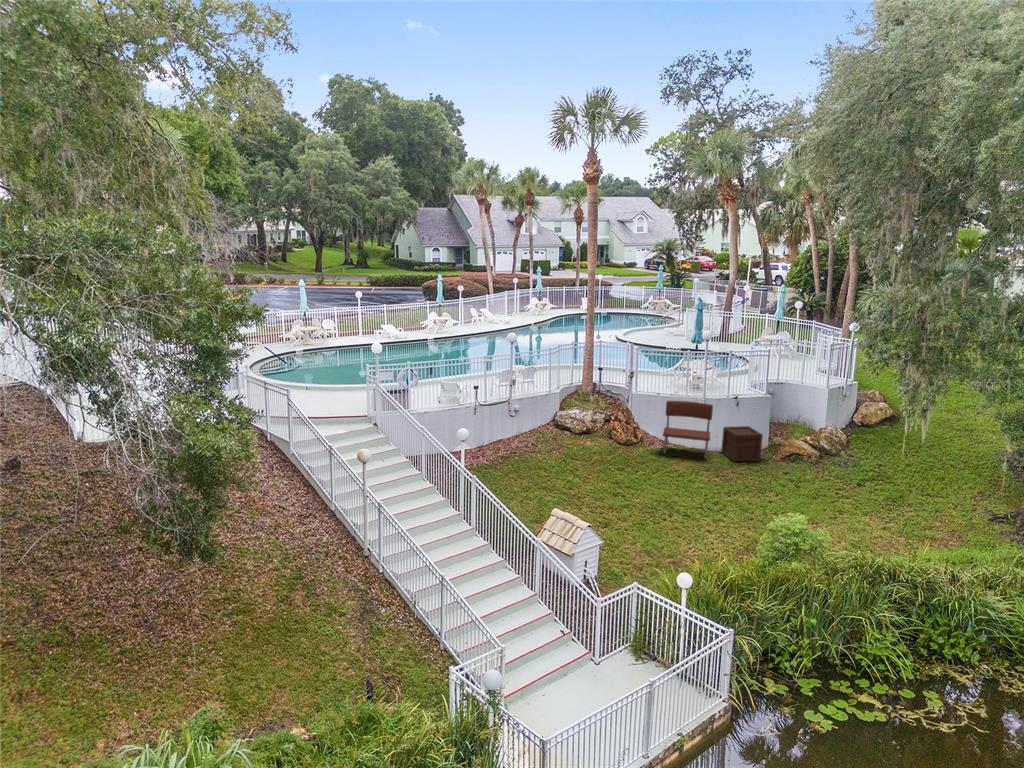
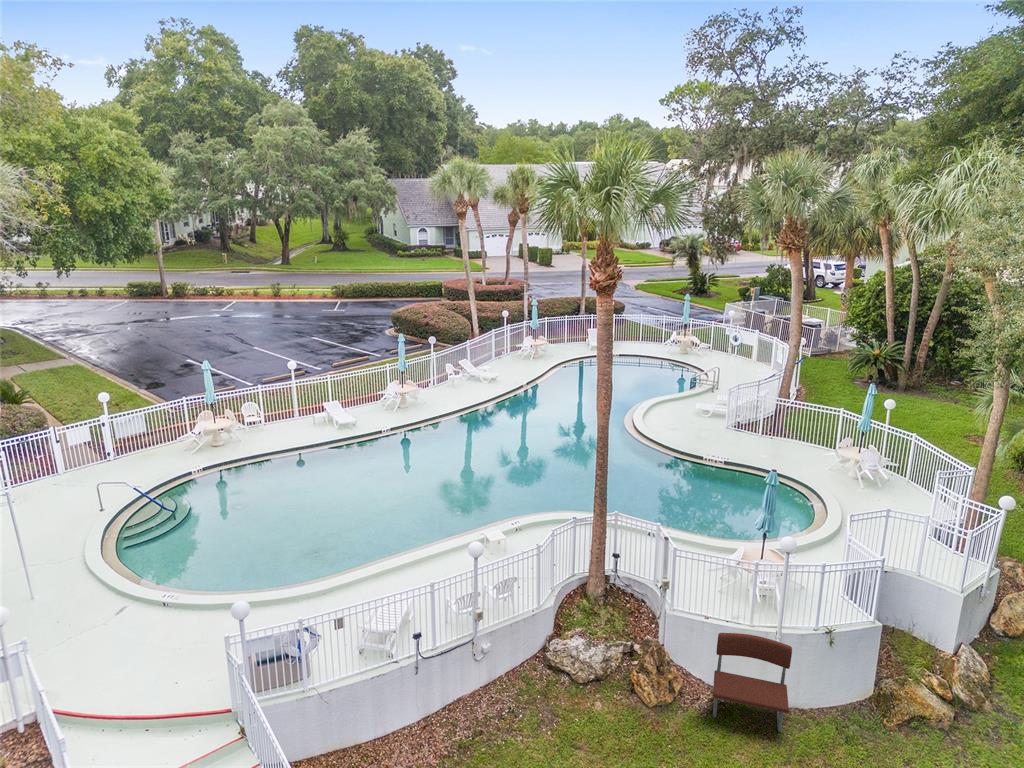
wooden crate: present [721,426,763,461] -> none [801,671,872,739]

